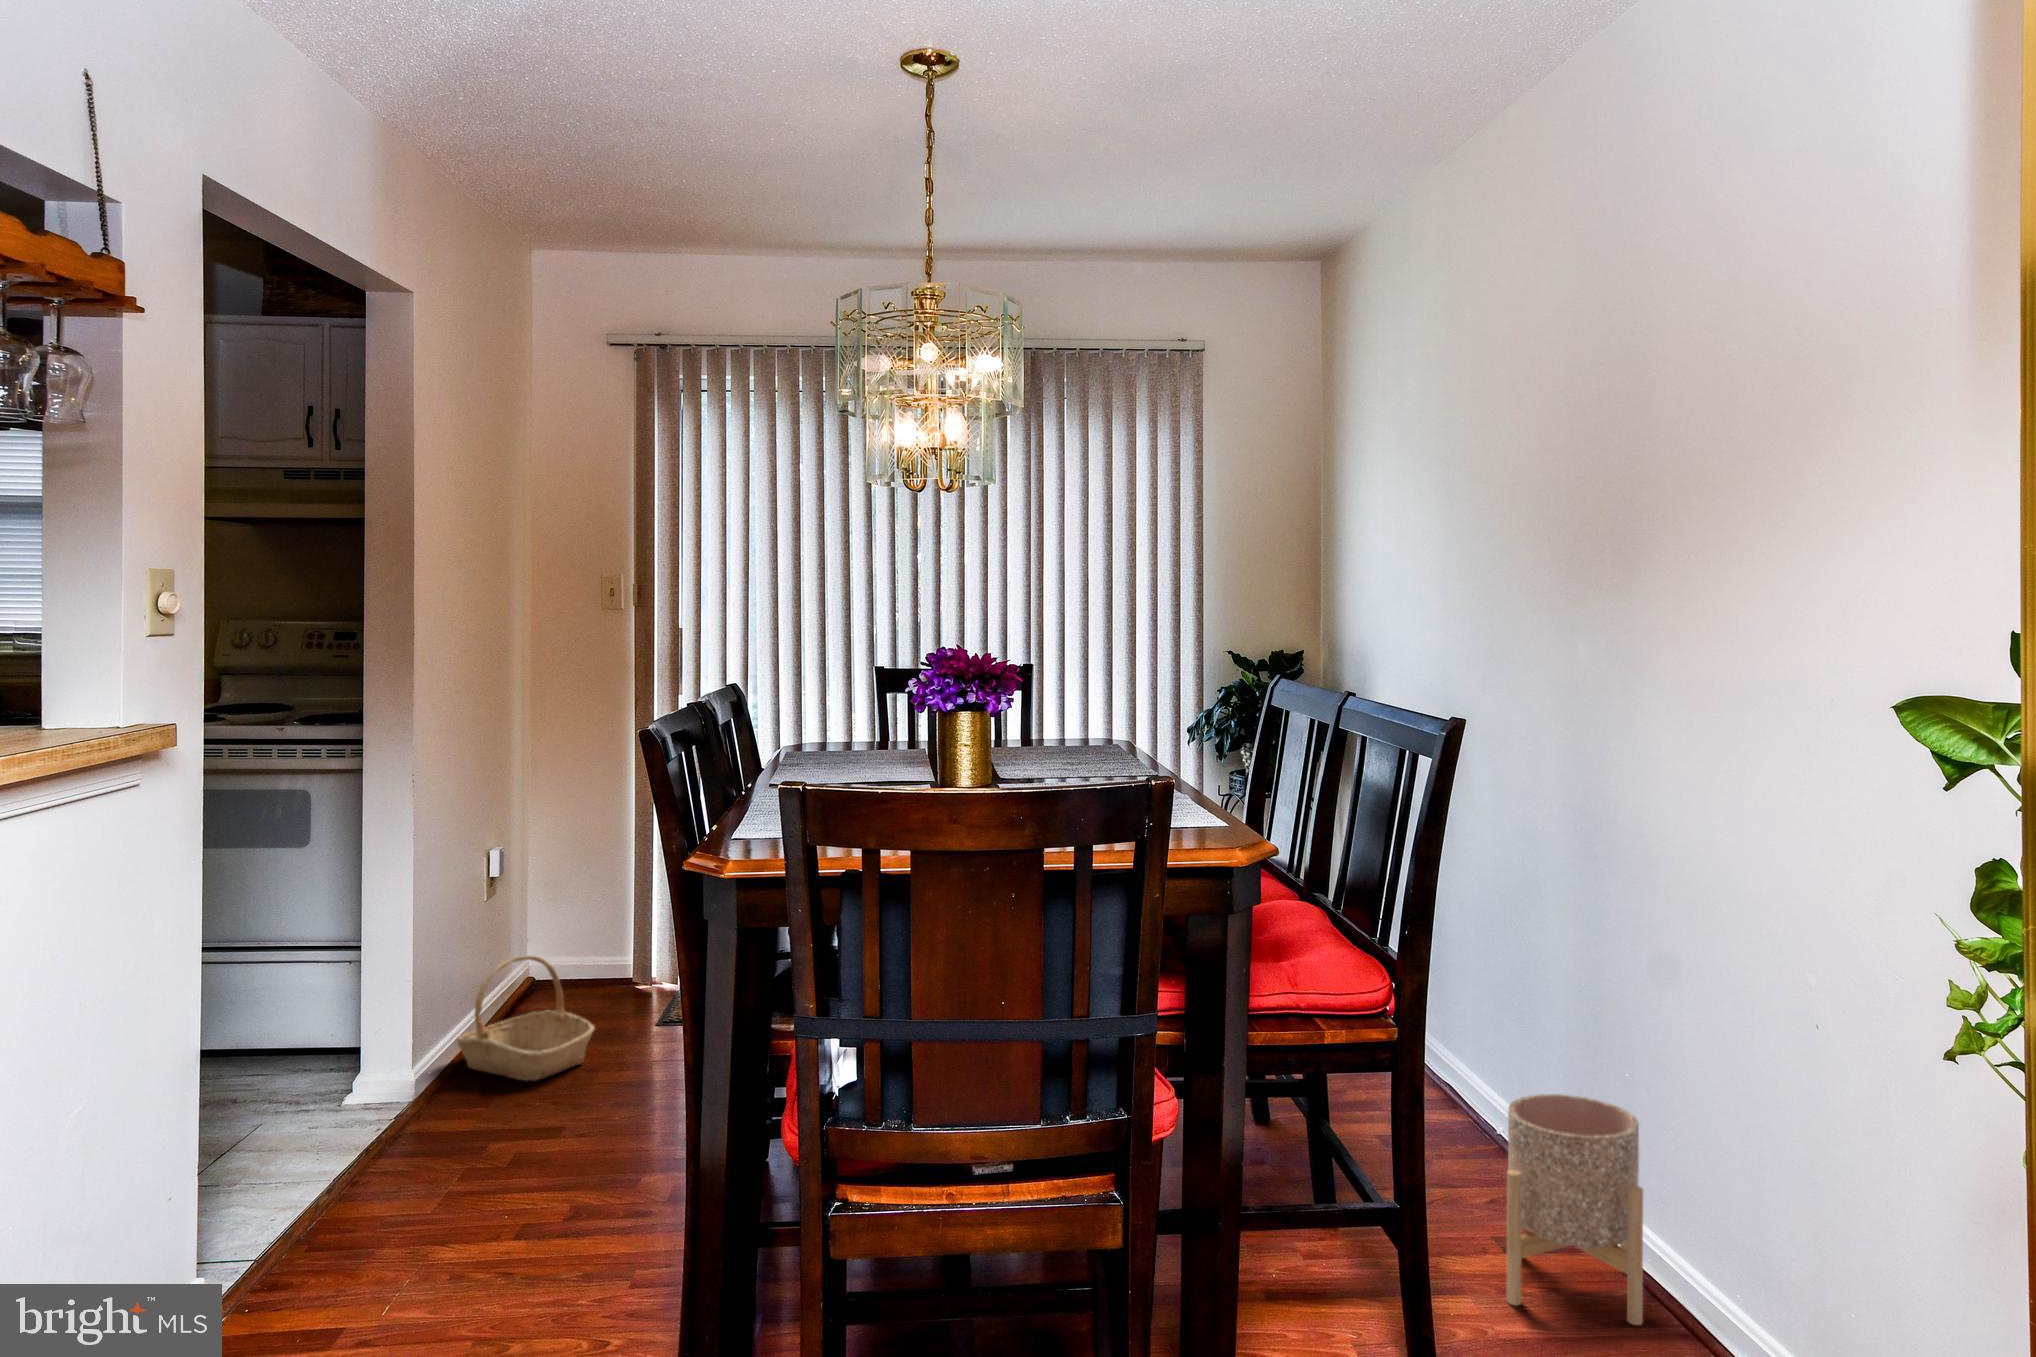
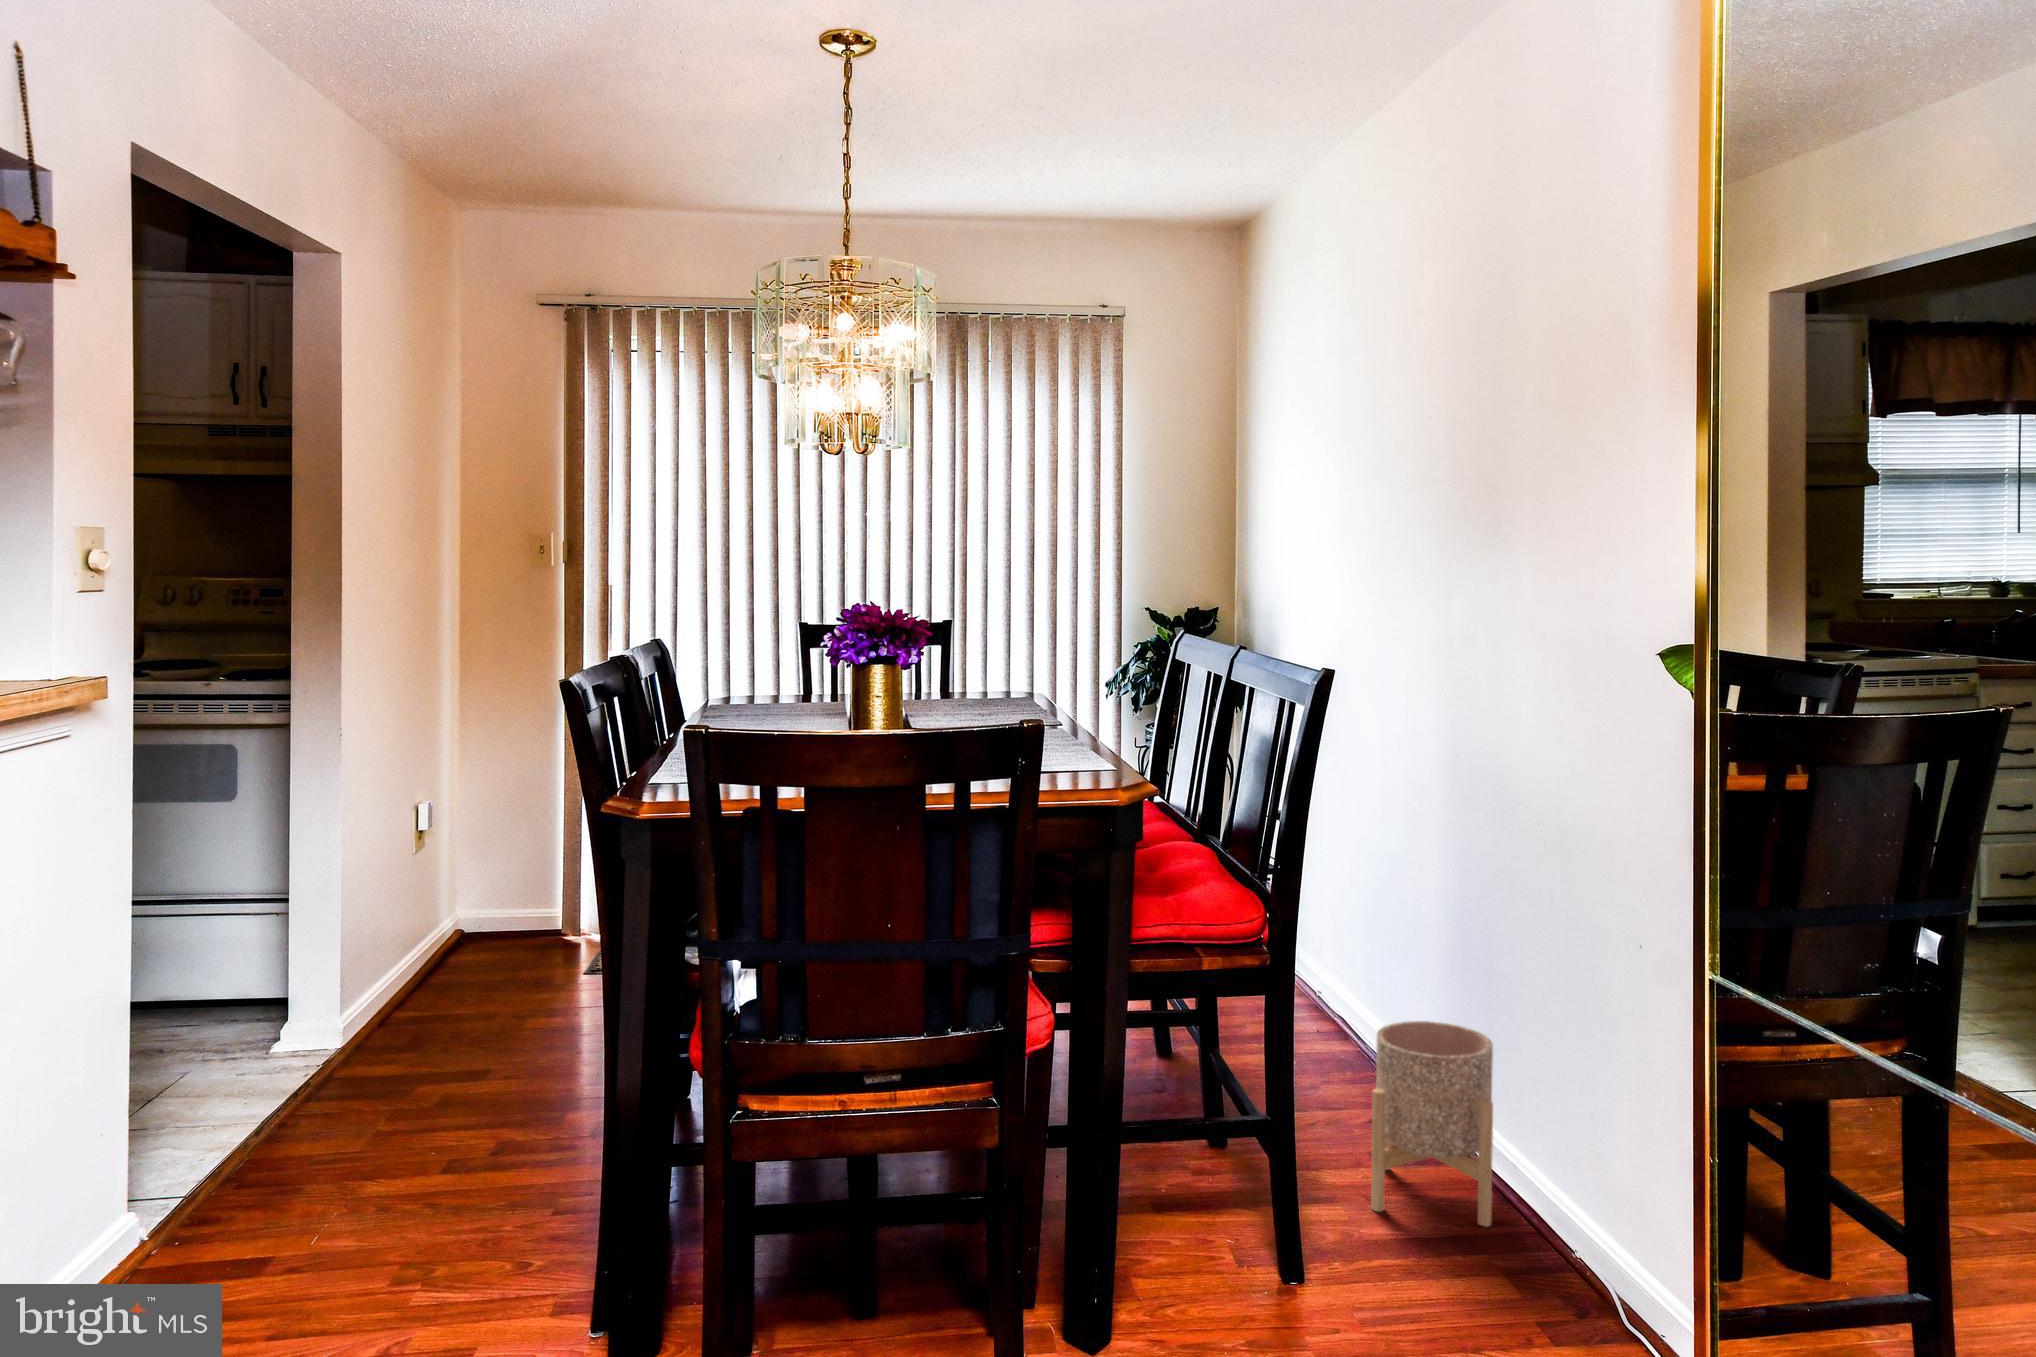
basket: present [456,955,595,1080] -> none [387,905,524,1026]

